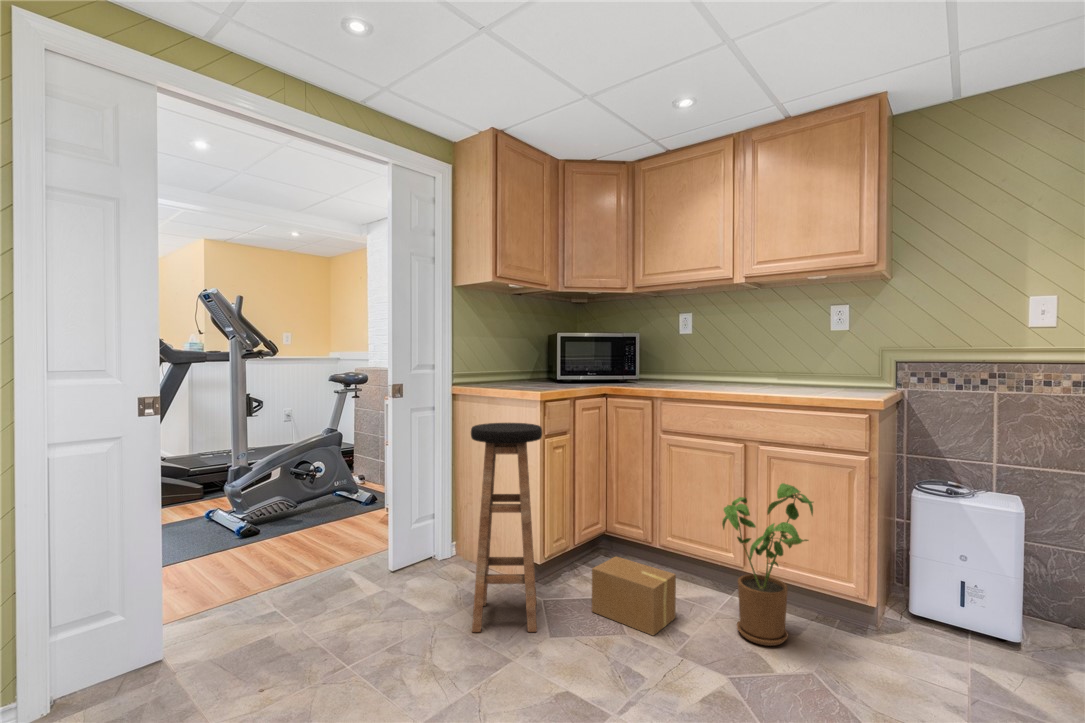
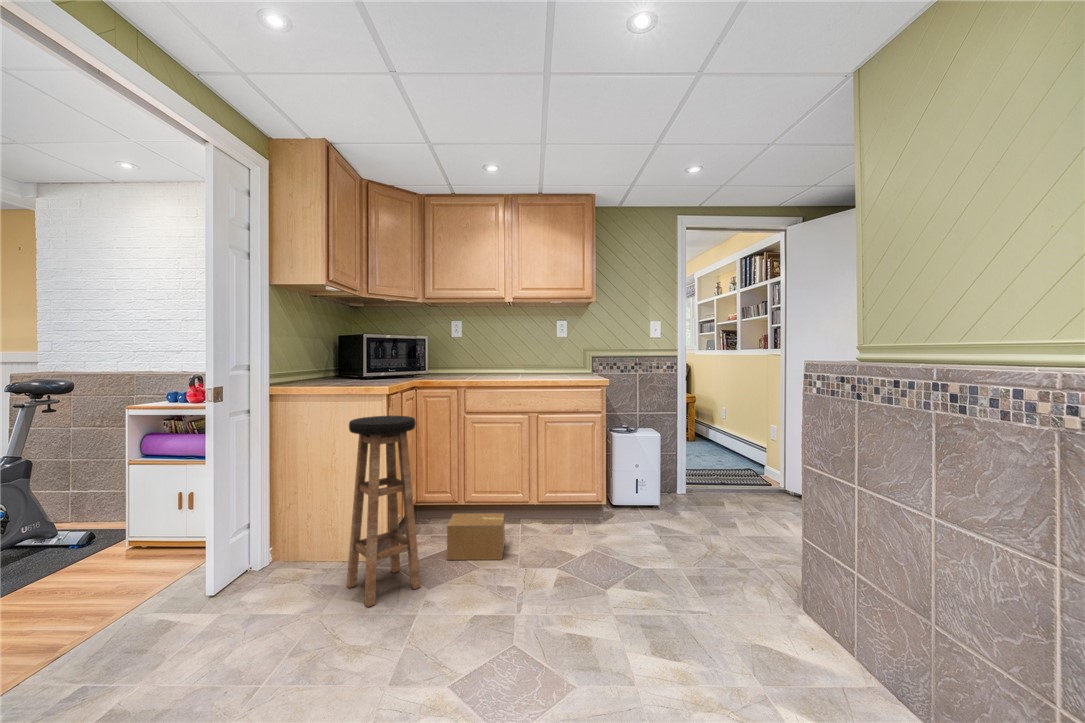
house plant: present [722,483,813,646] -> none [530,437,591,543]

